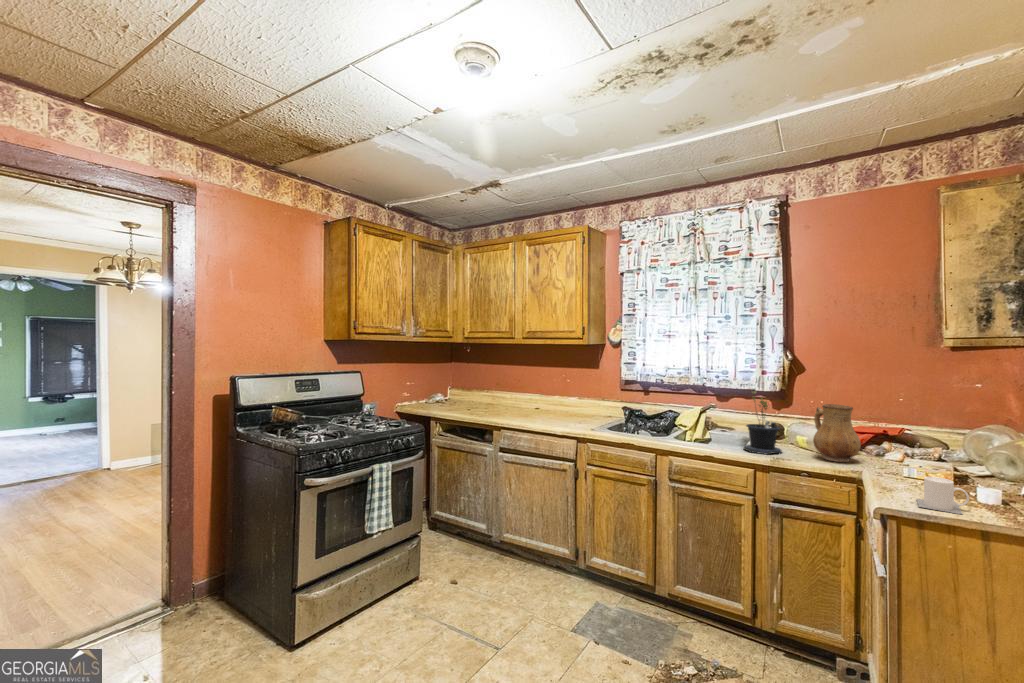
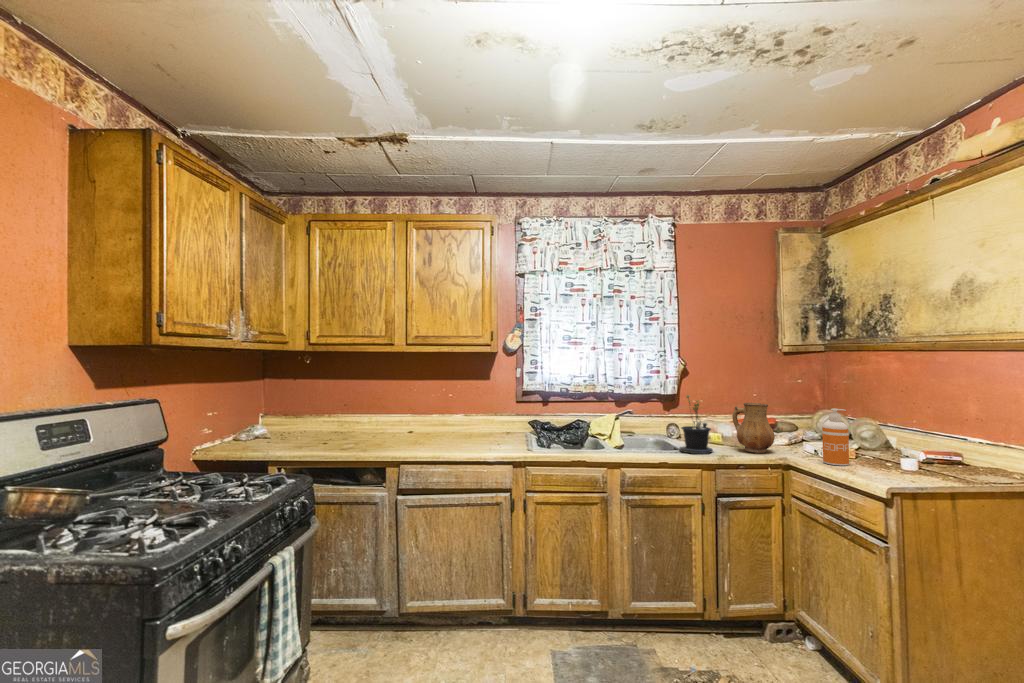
soap dispenser: none [890,417,926,488] -> present [822,408,849,466]
mug: present [917,477,969,514] -> none [867,454,911,480]

